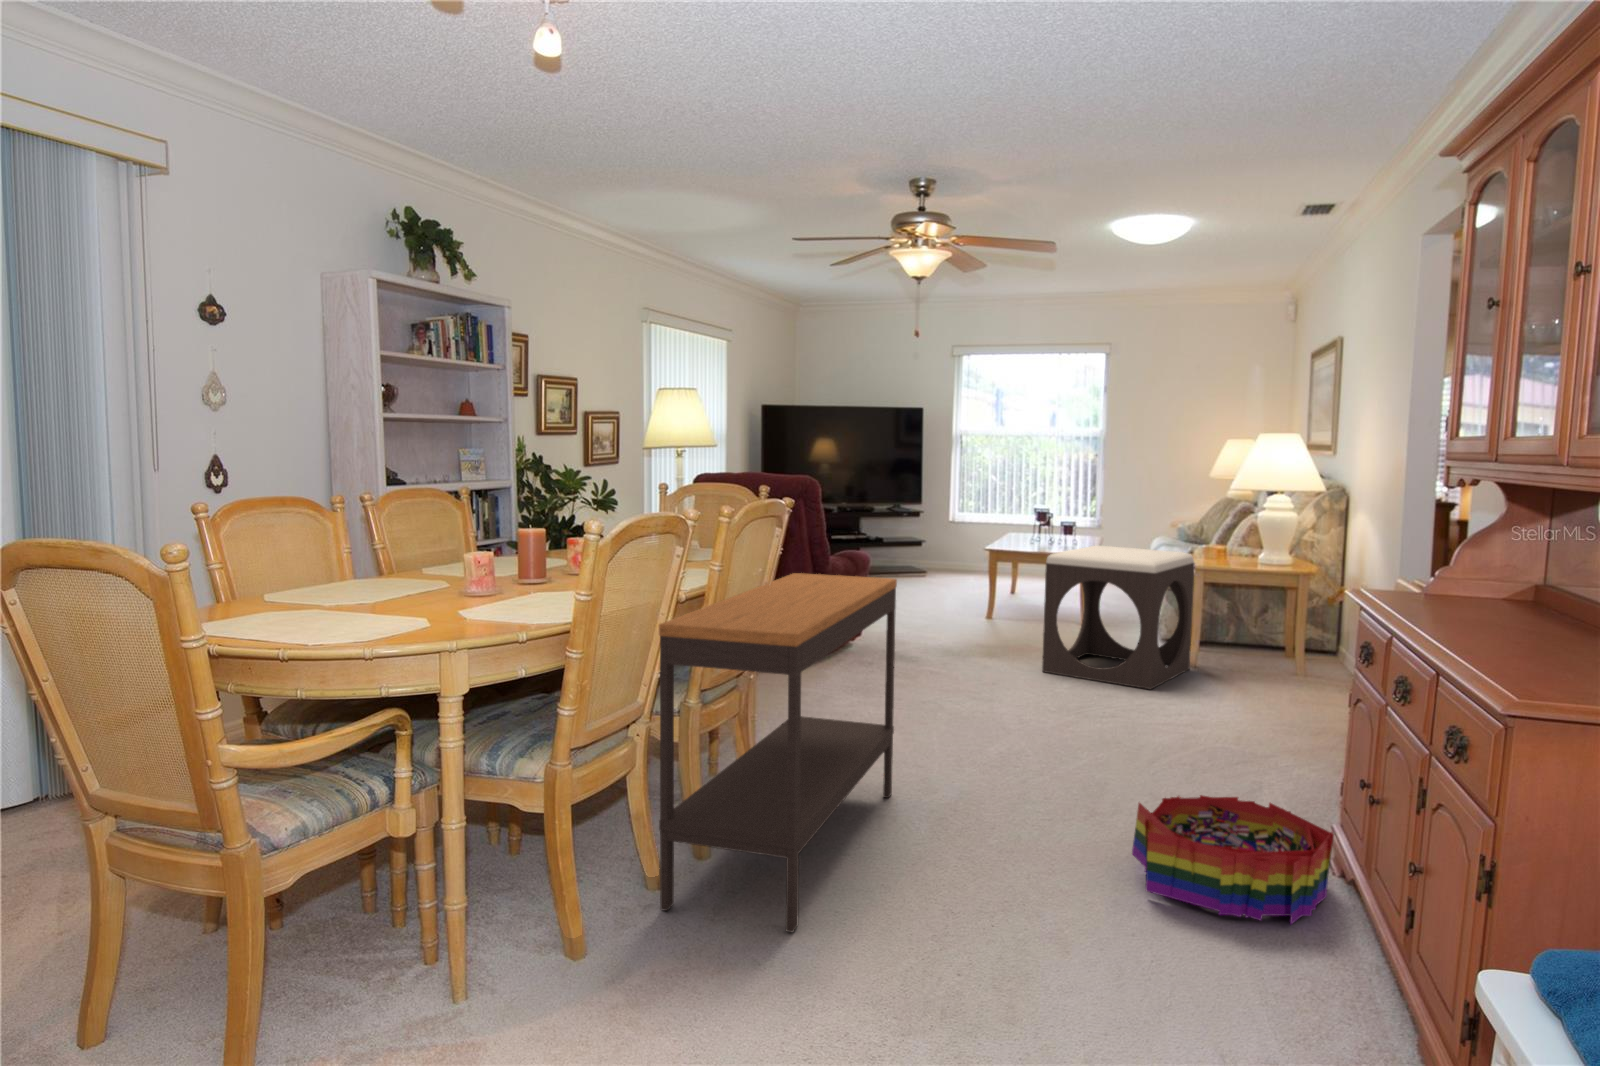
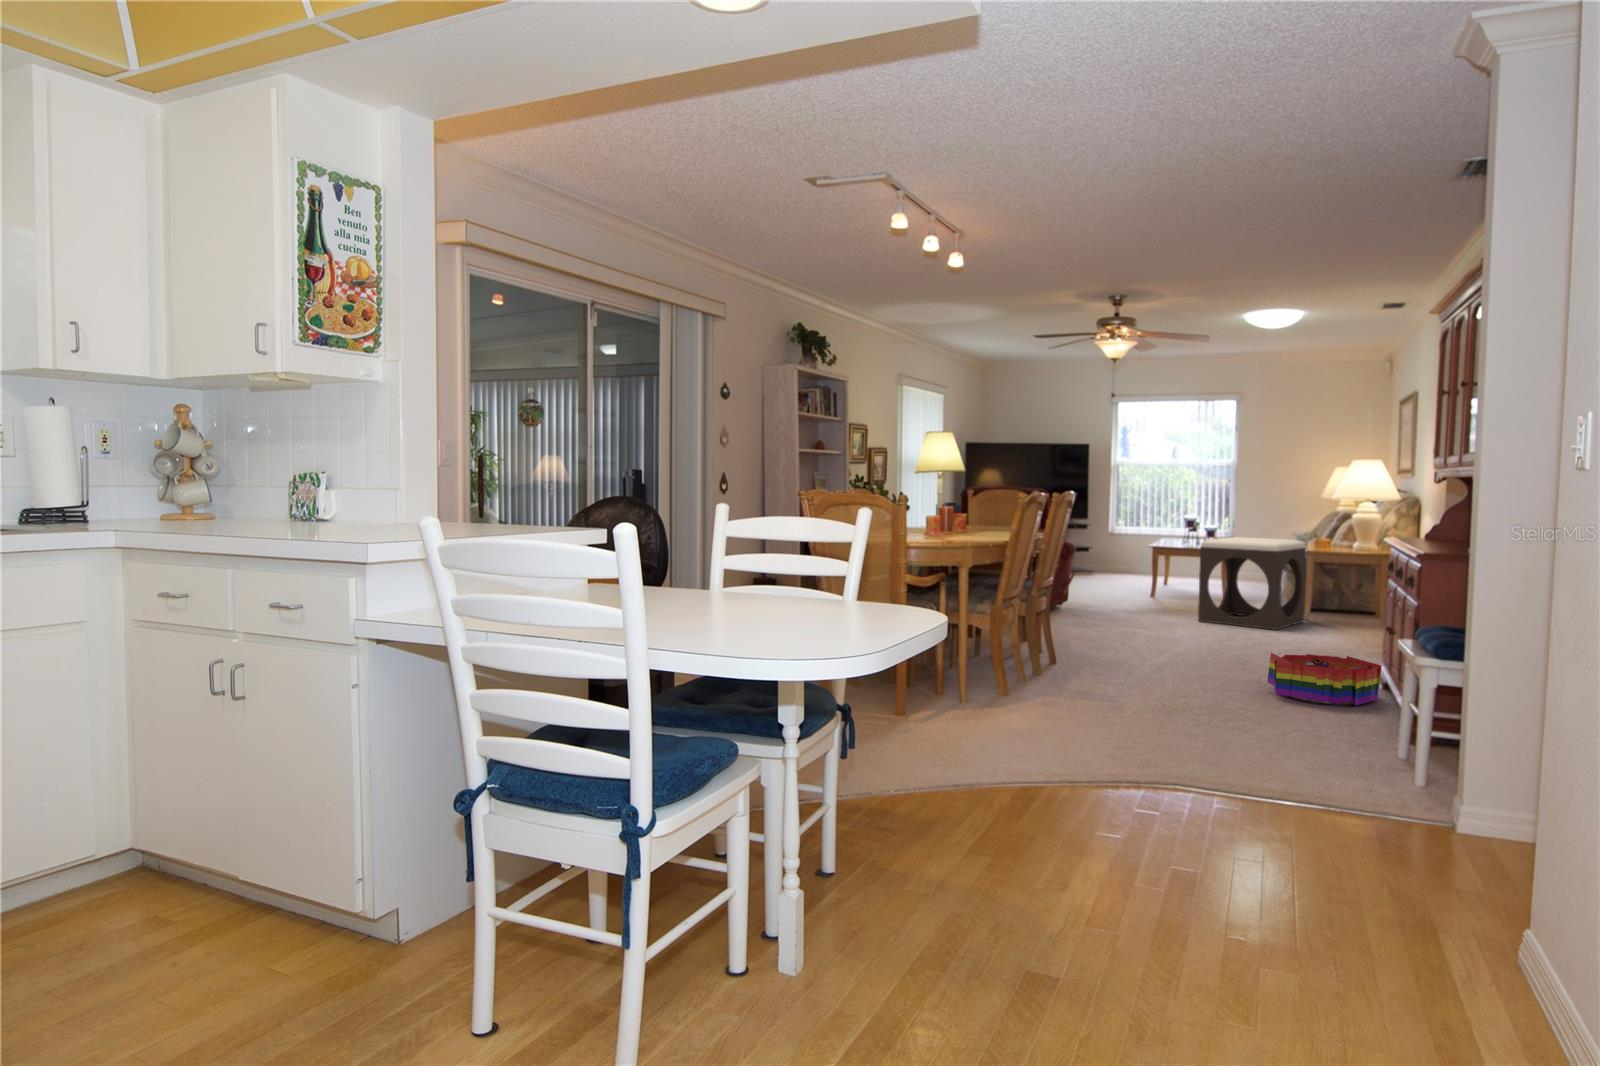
console table: present [659,573,897,932] -> none [1018,536,1123,700]

